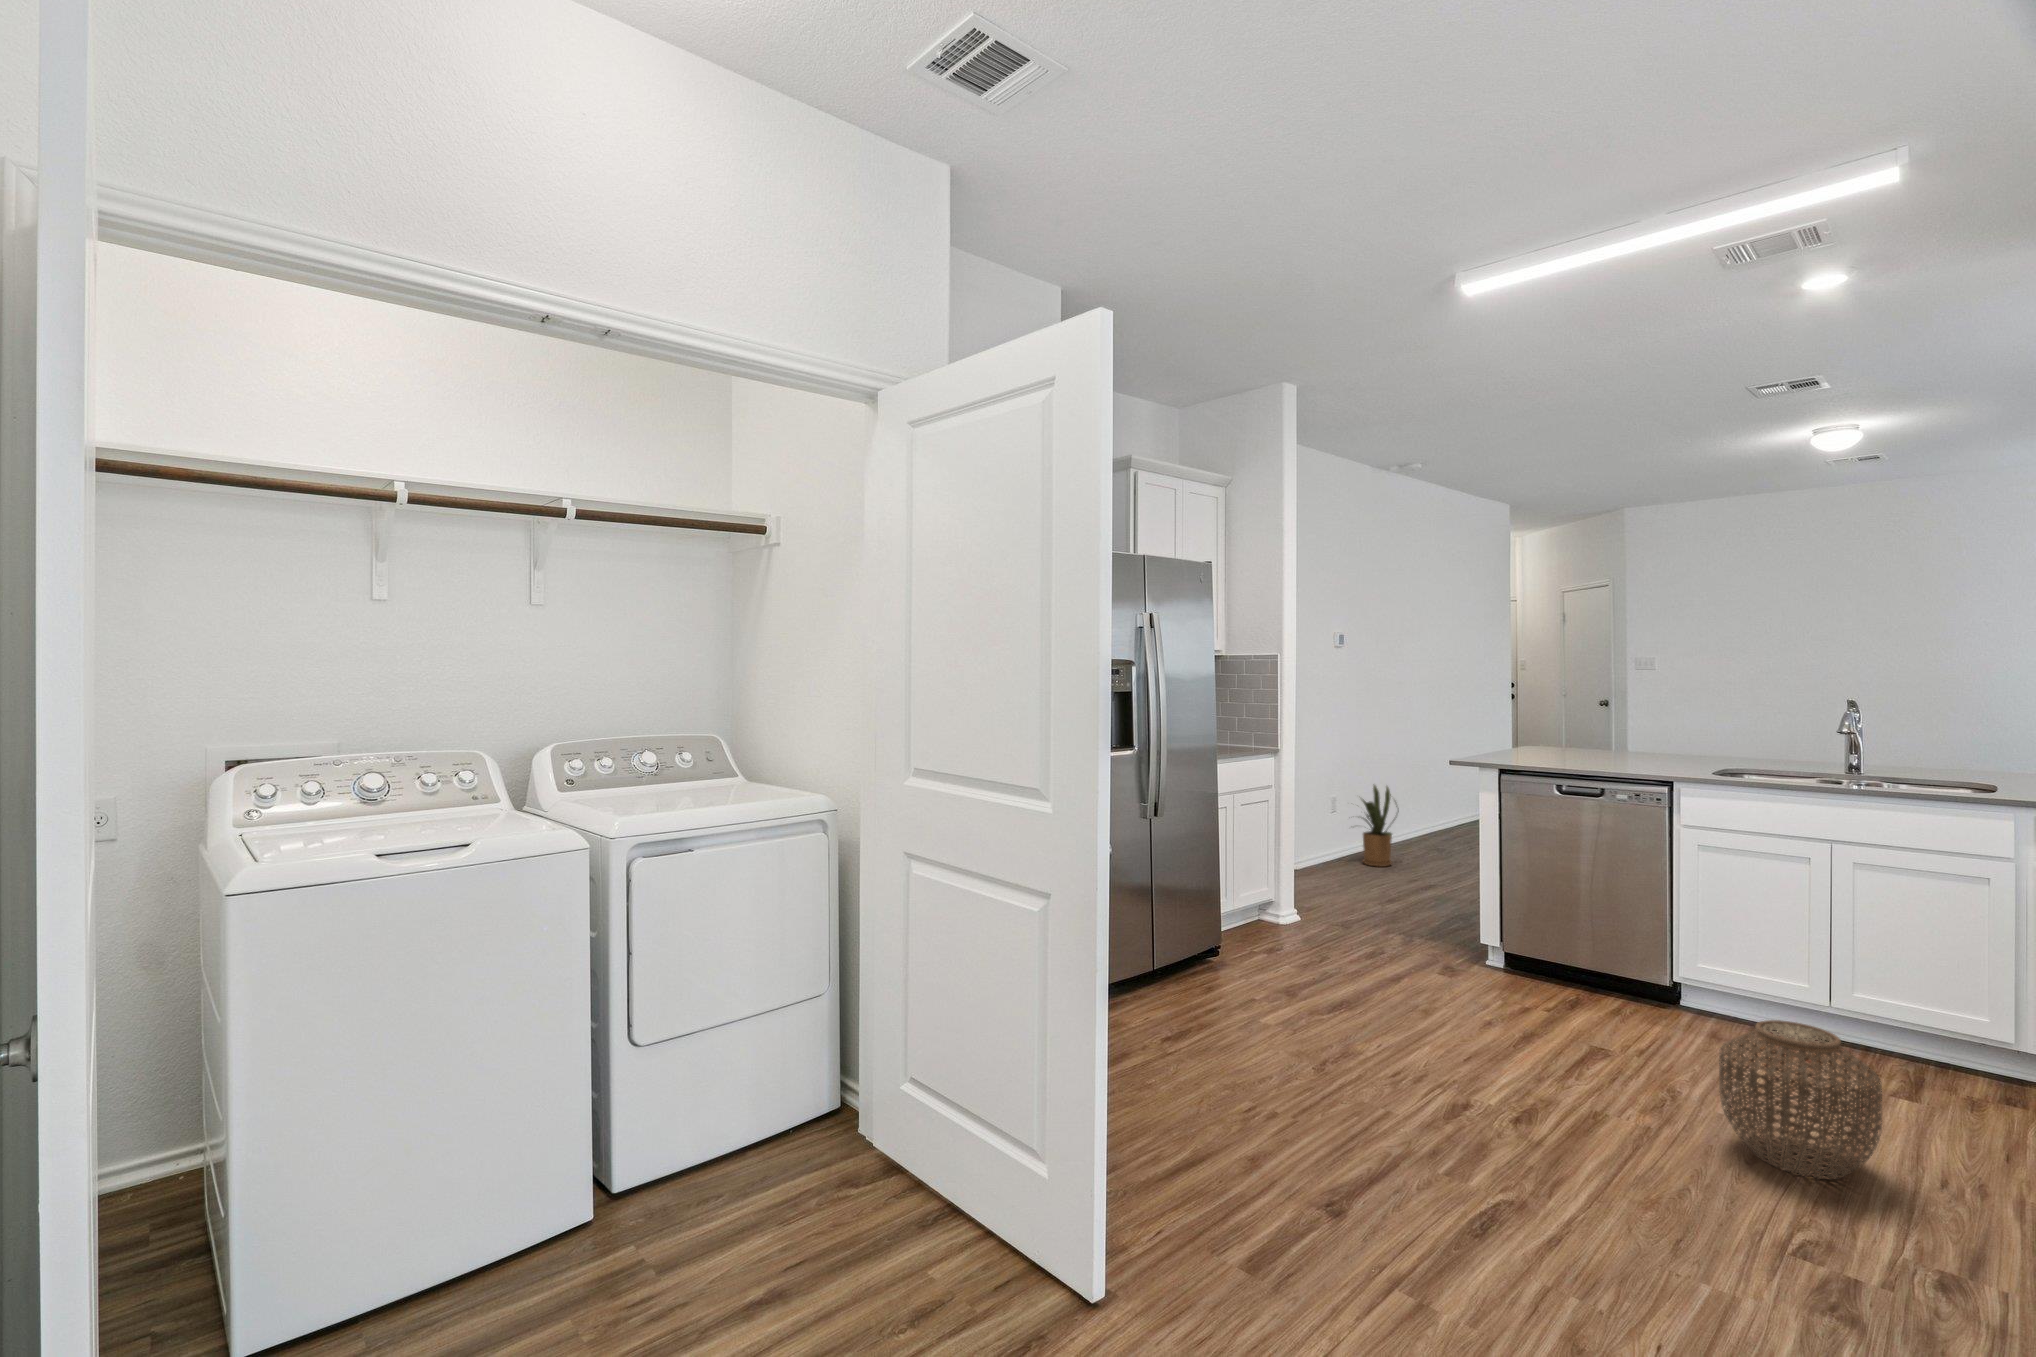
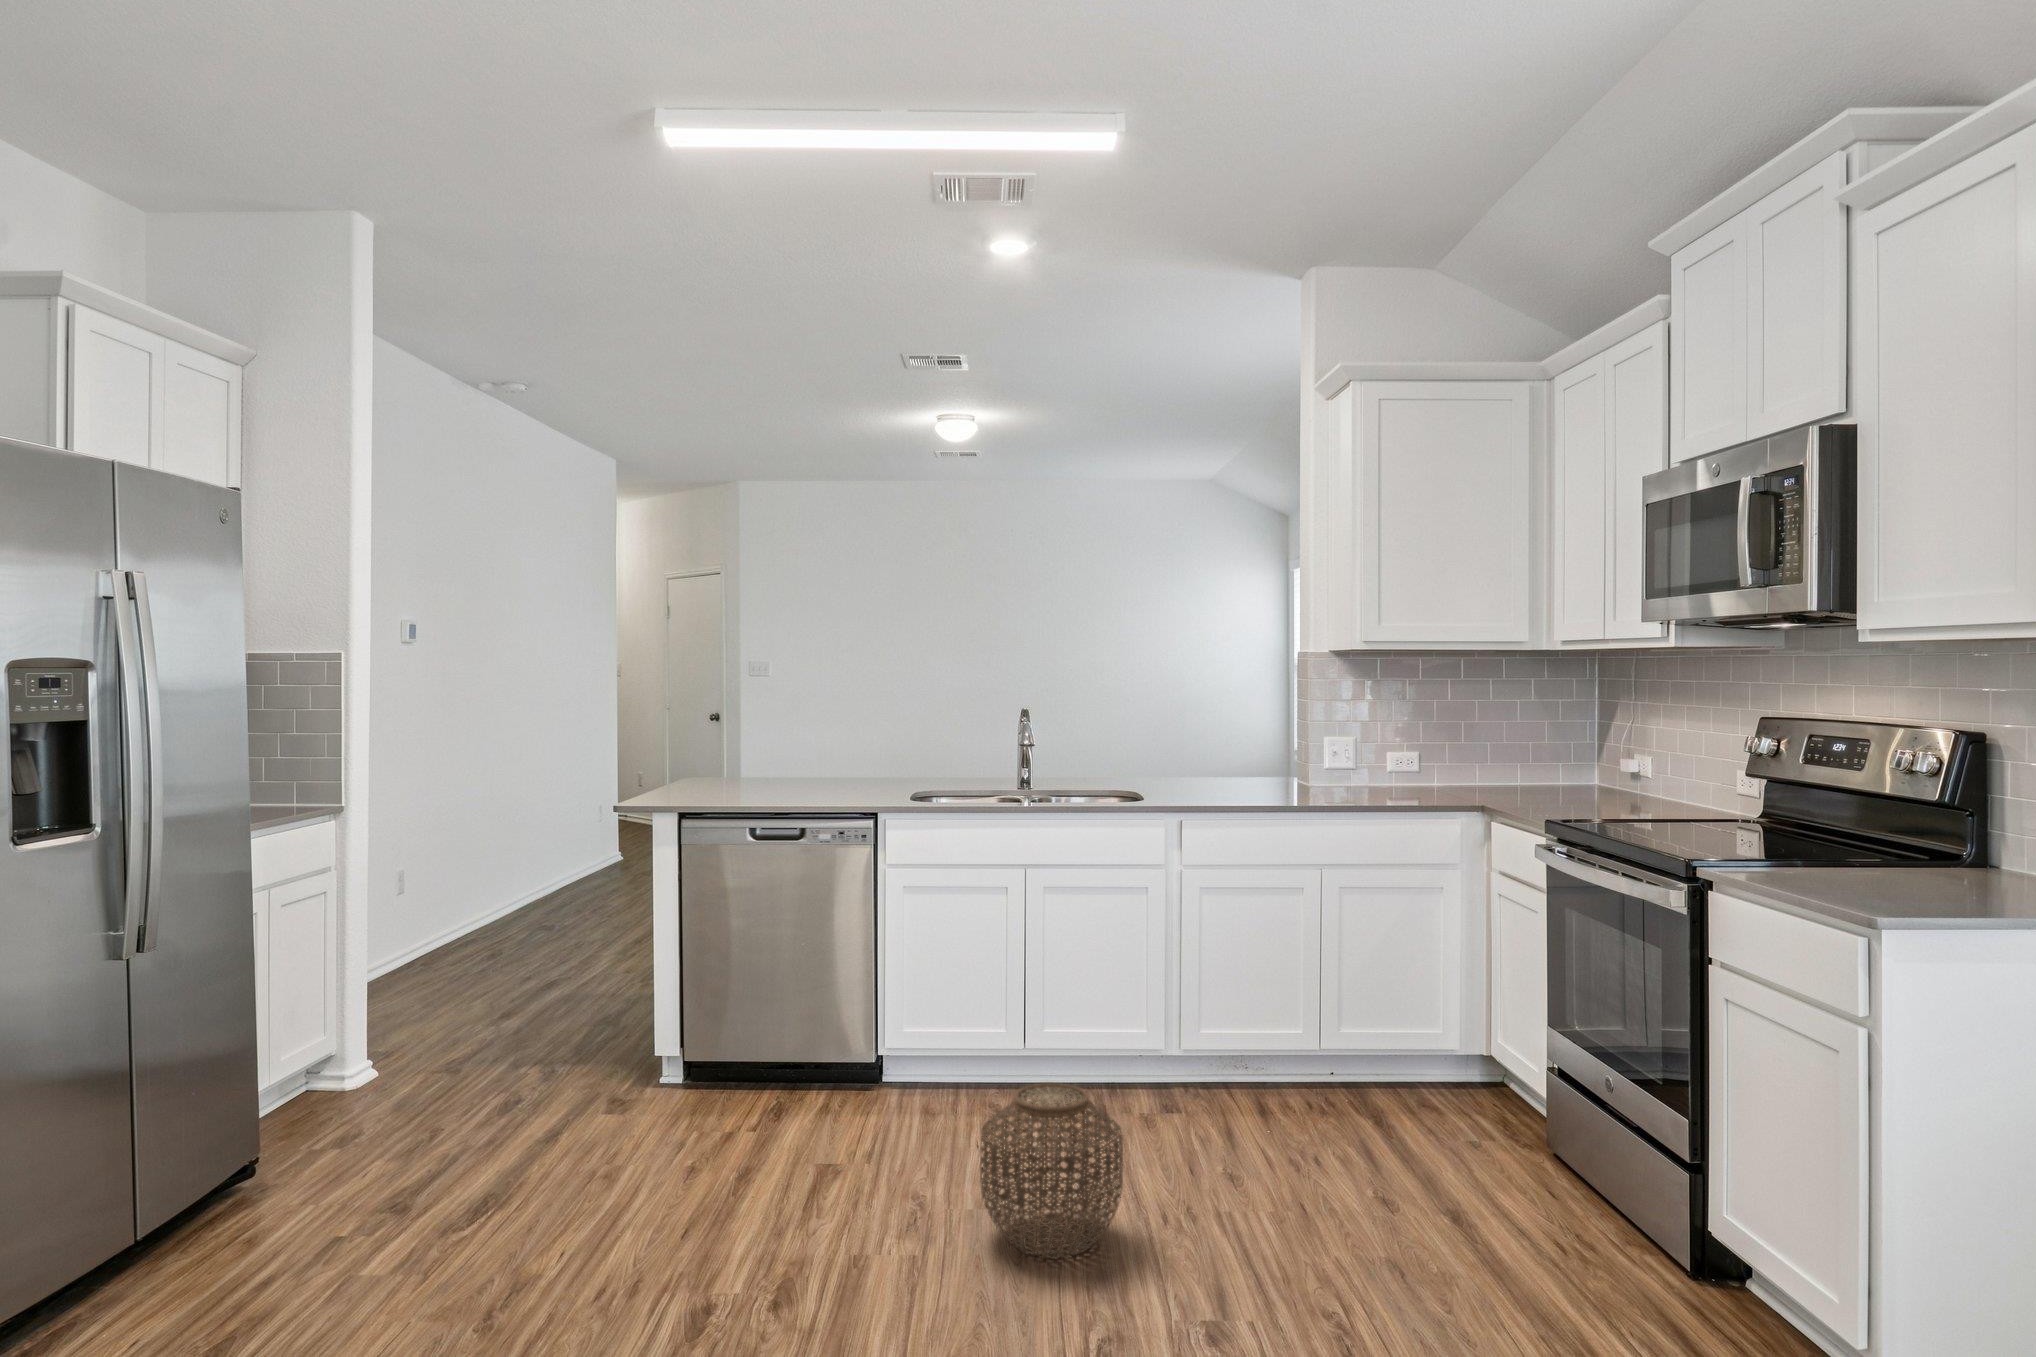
house plant: present [1362,785,1399,867] -> none [412,841,498,965]

